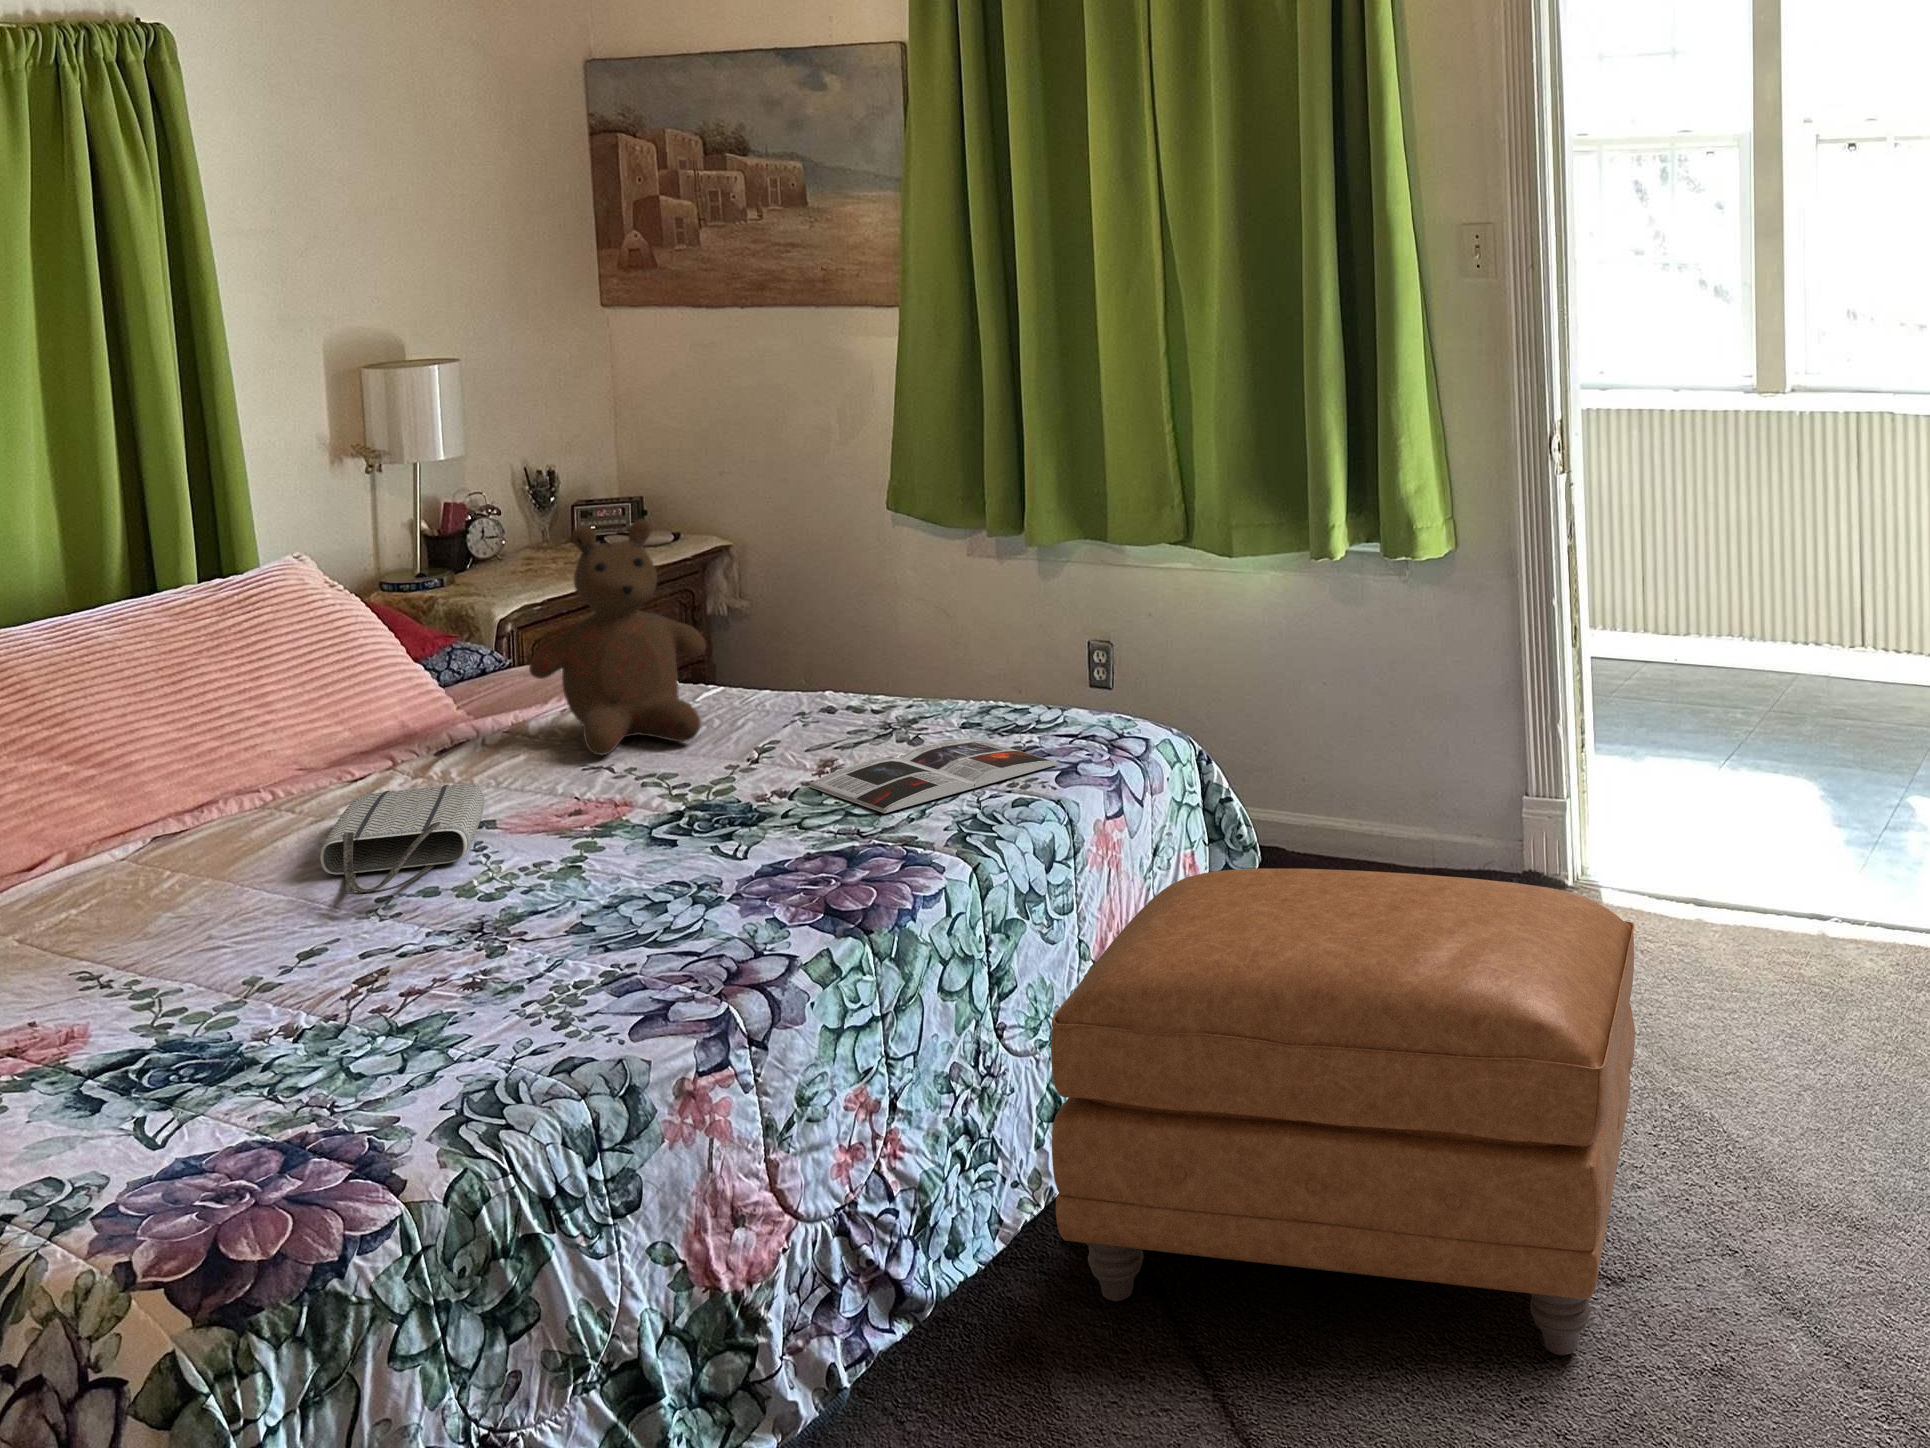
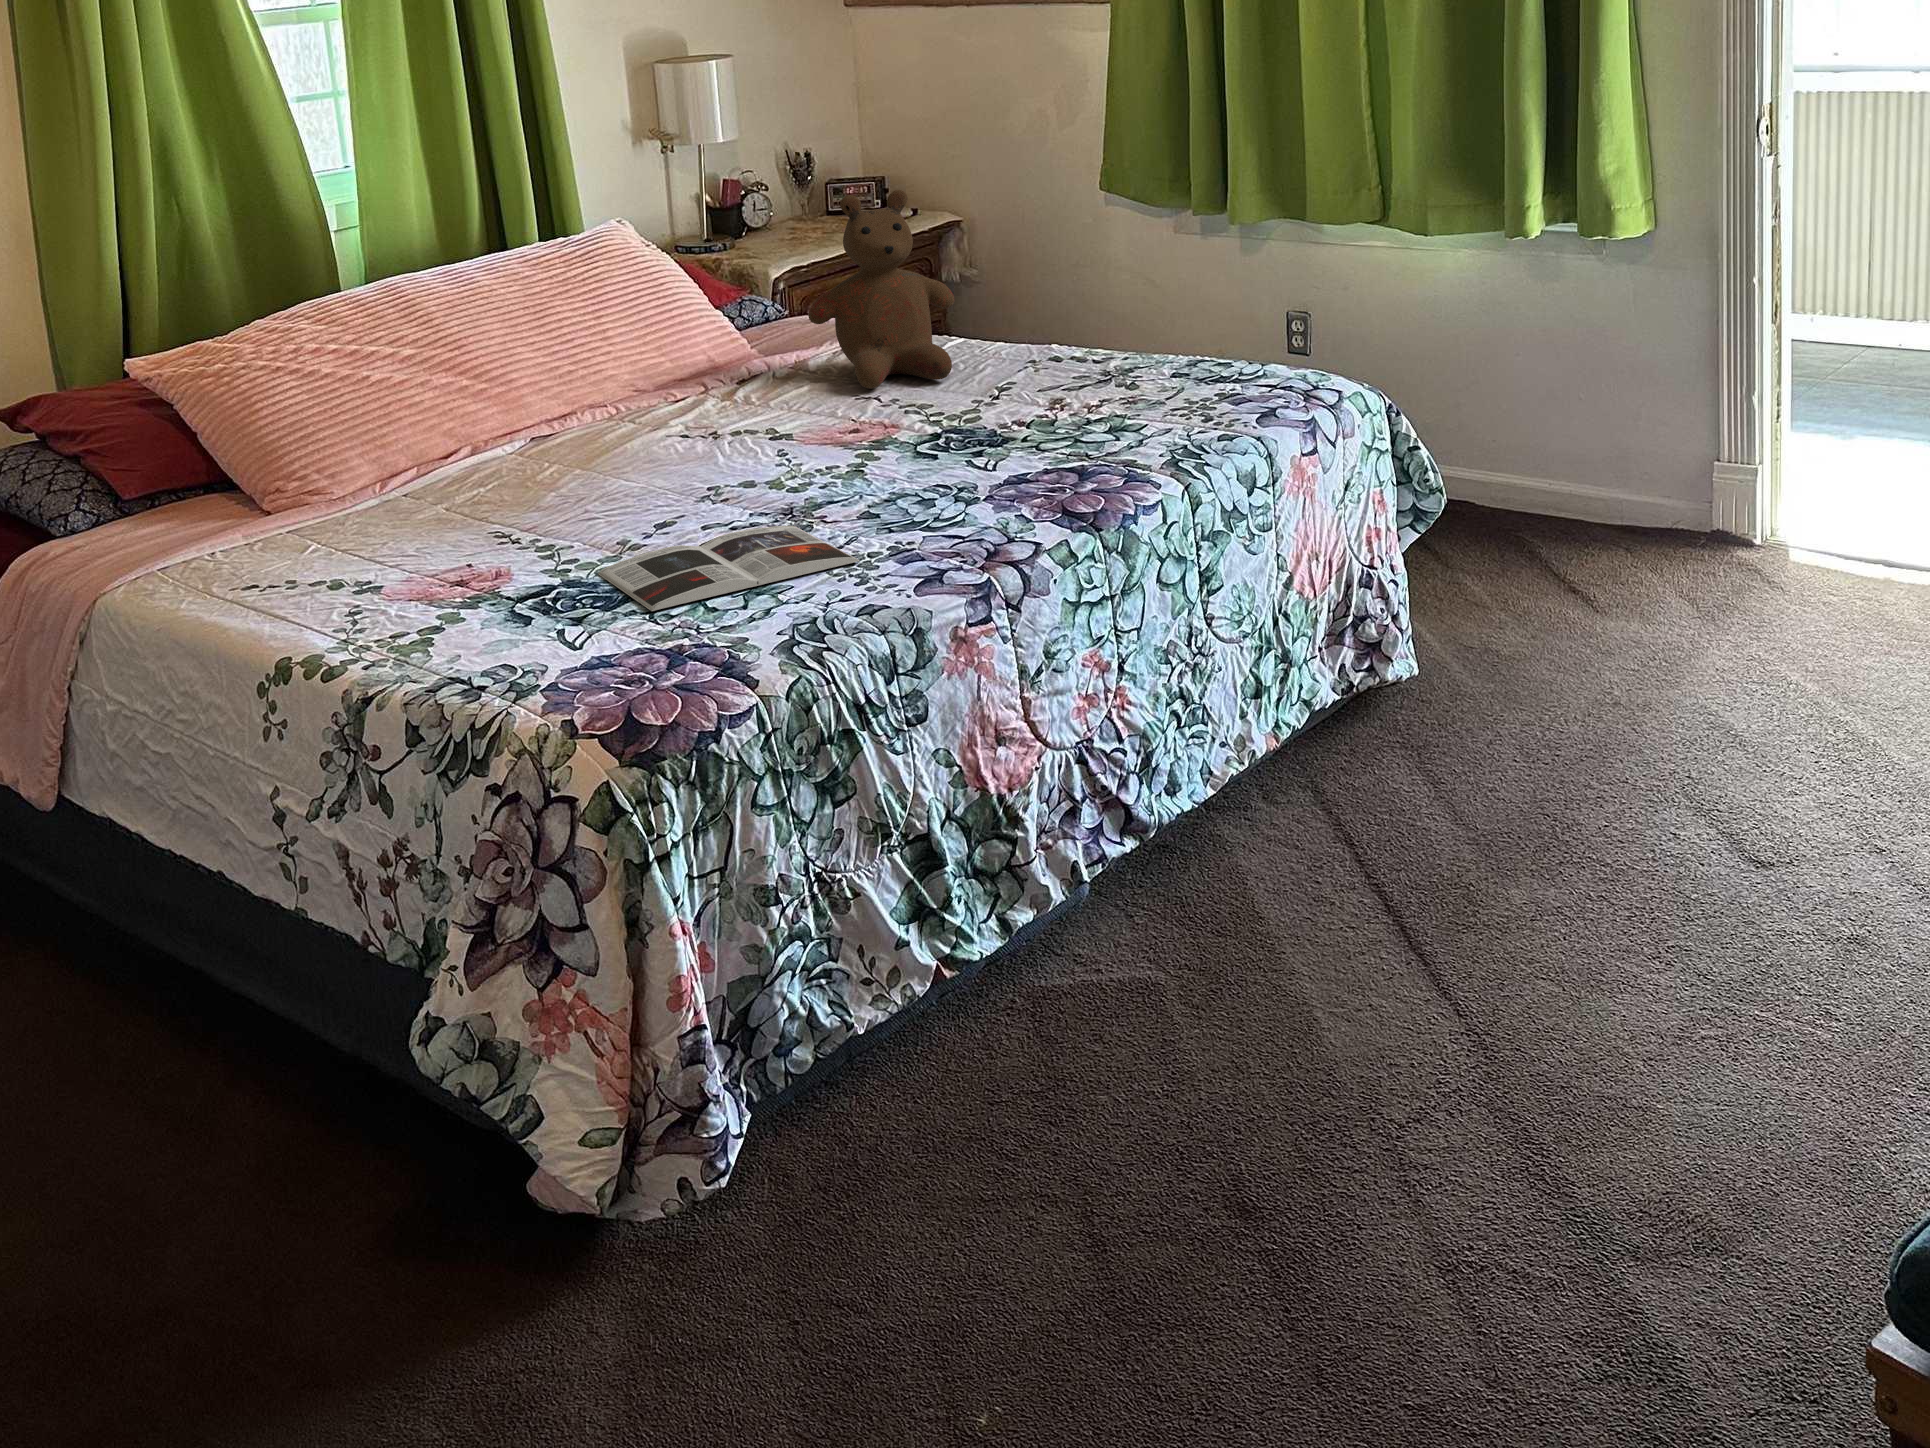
magazine: present [809,739,1059,813] -> present [598,526,859,611]
tote bag: present [320,784,484,895] -> none [659,406,780,485]
ottoman: present [1051,868,1635,1356] -> none [1254,500,1796,913]

